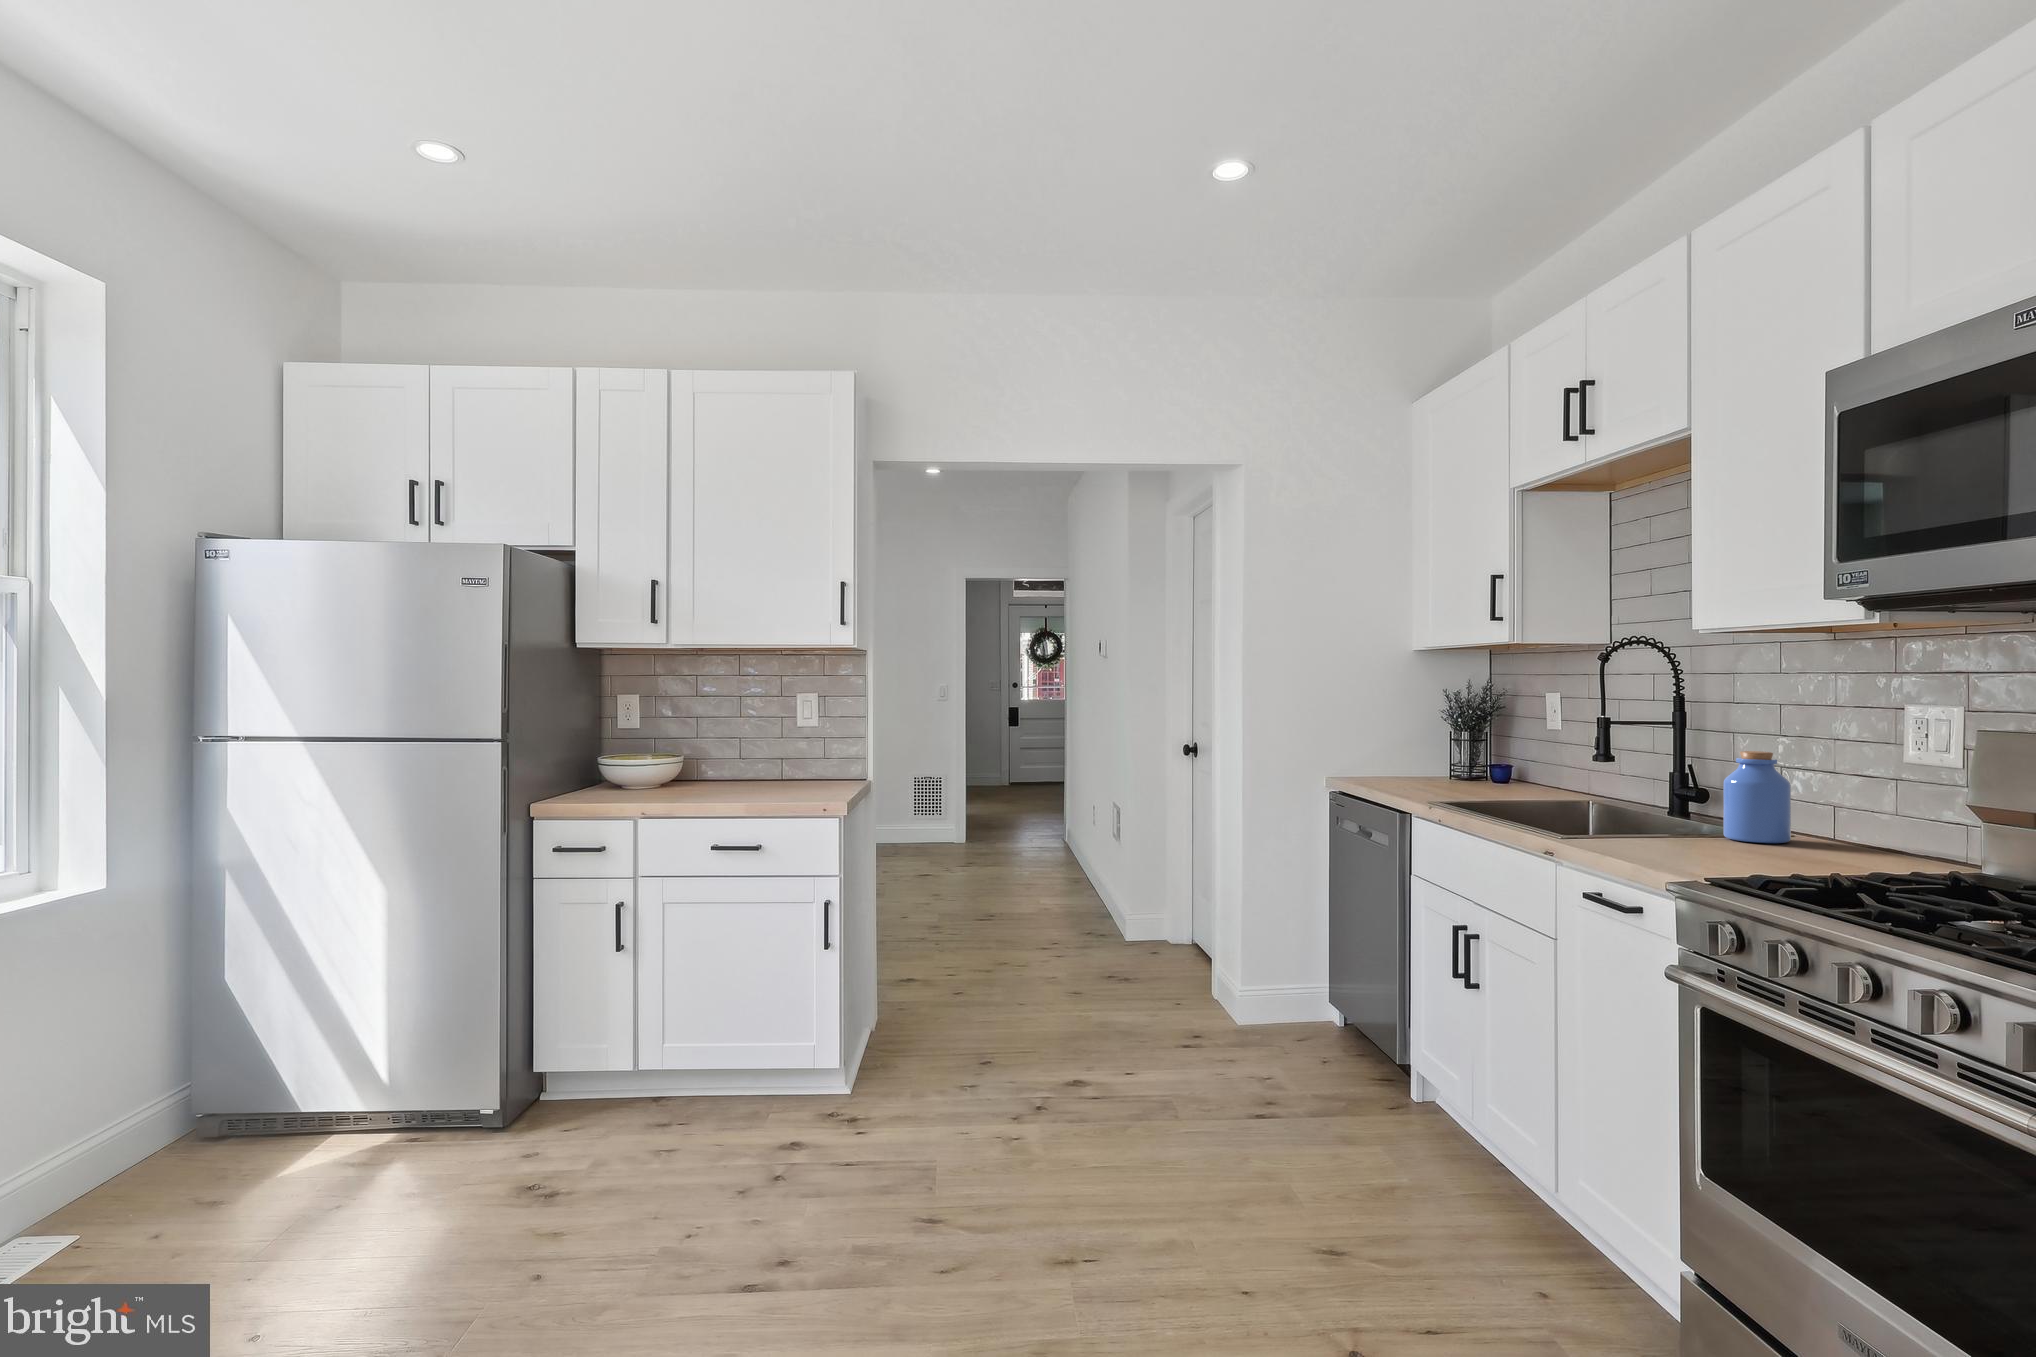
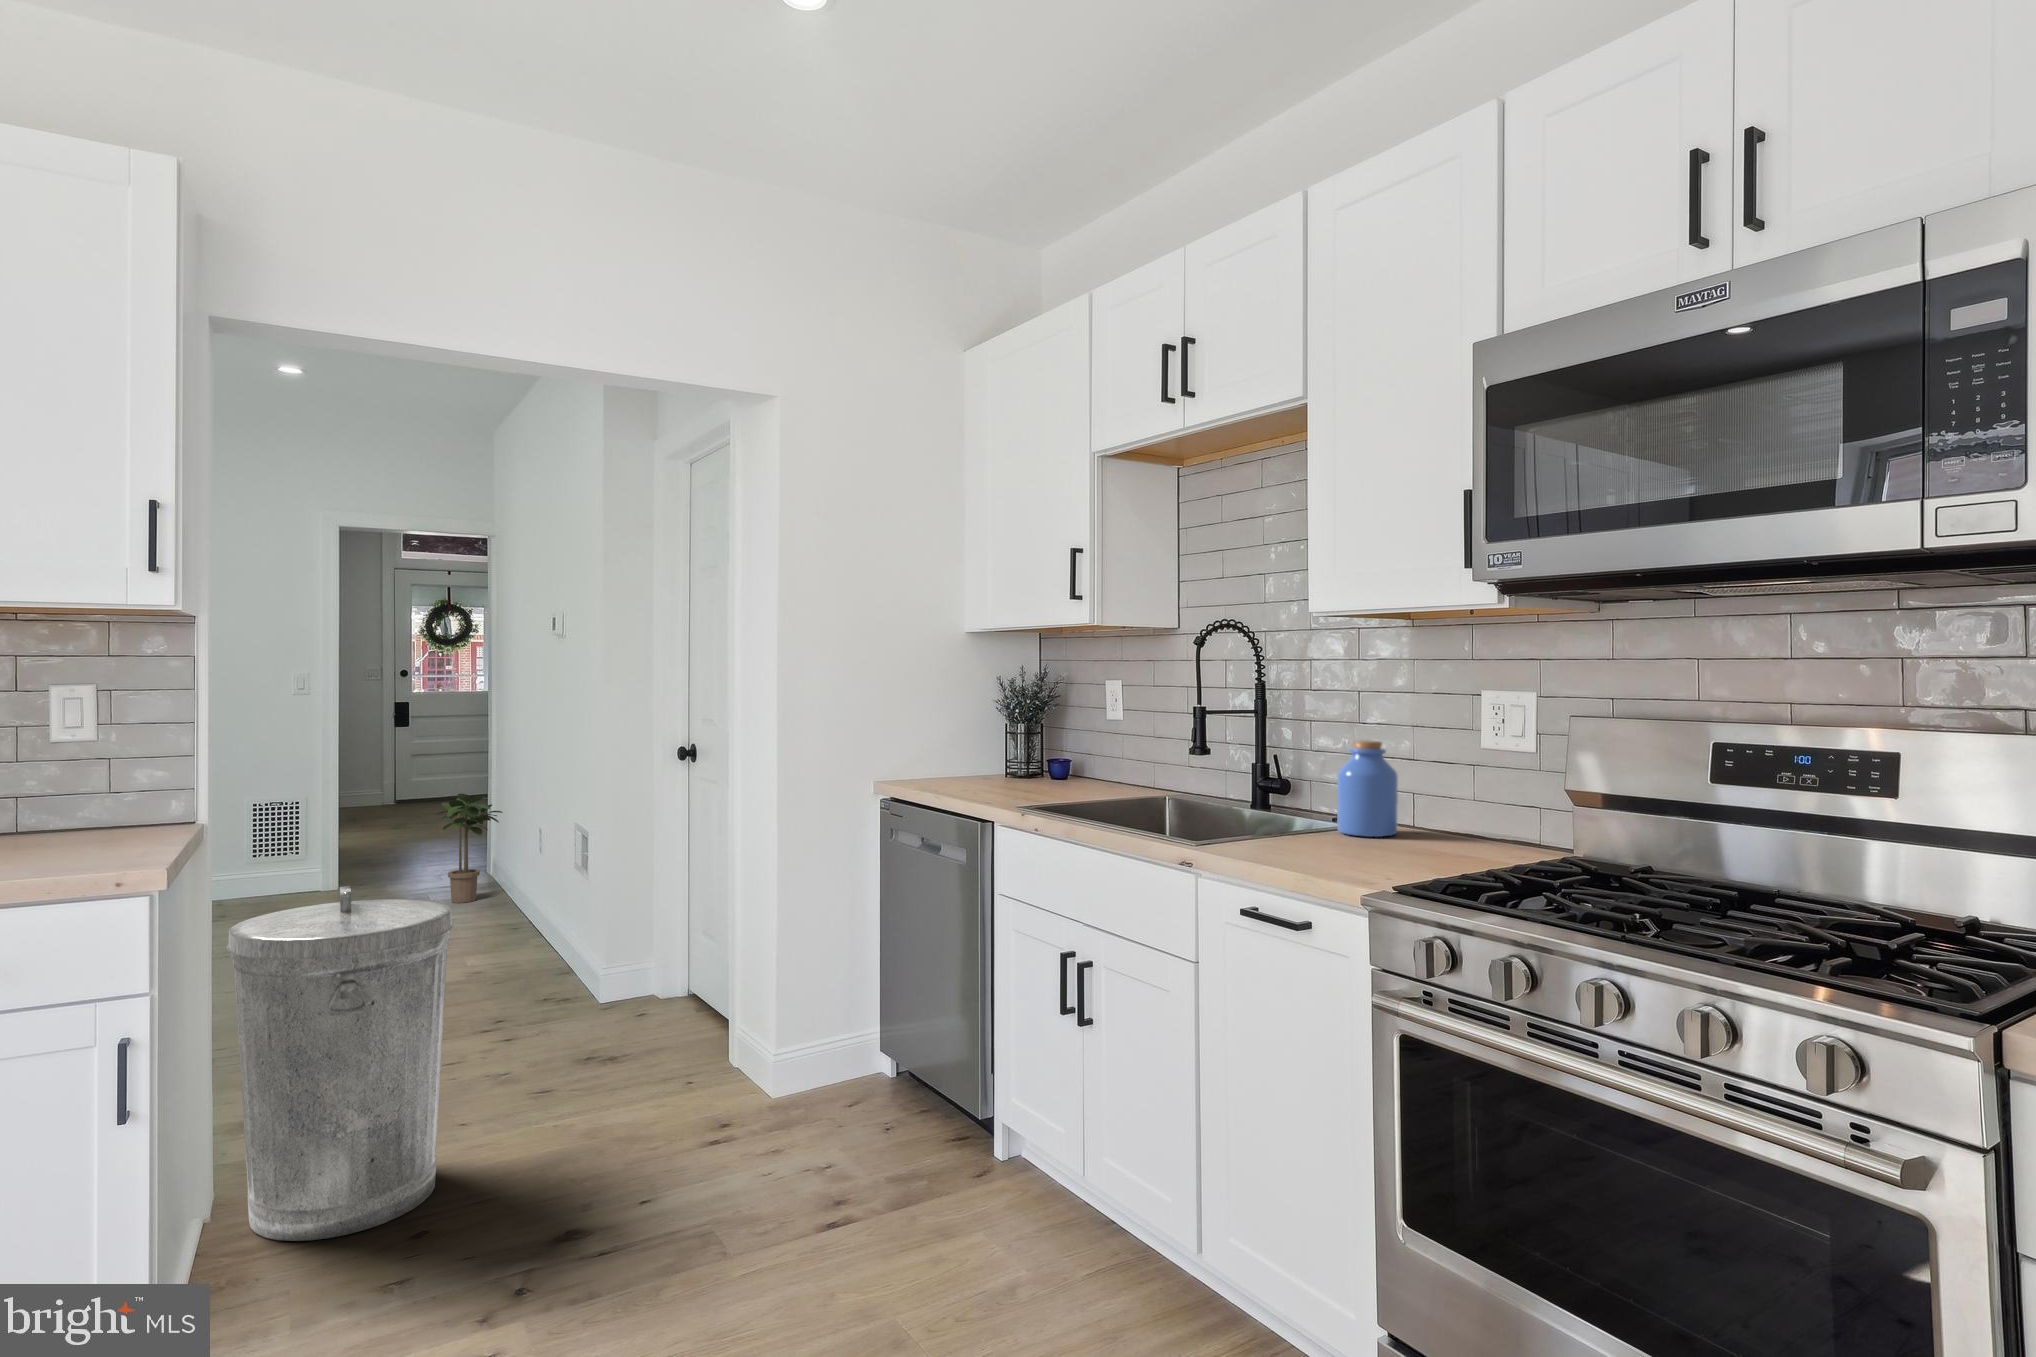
potted plant: none [1027,777,1073,861] -> present [436,794,503,903]
trash can: none [881,827,1010,1056] -> present [227,886,454,1241]

